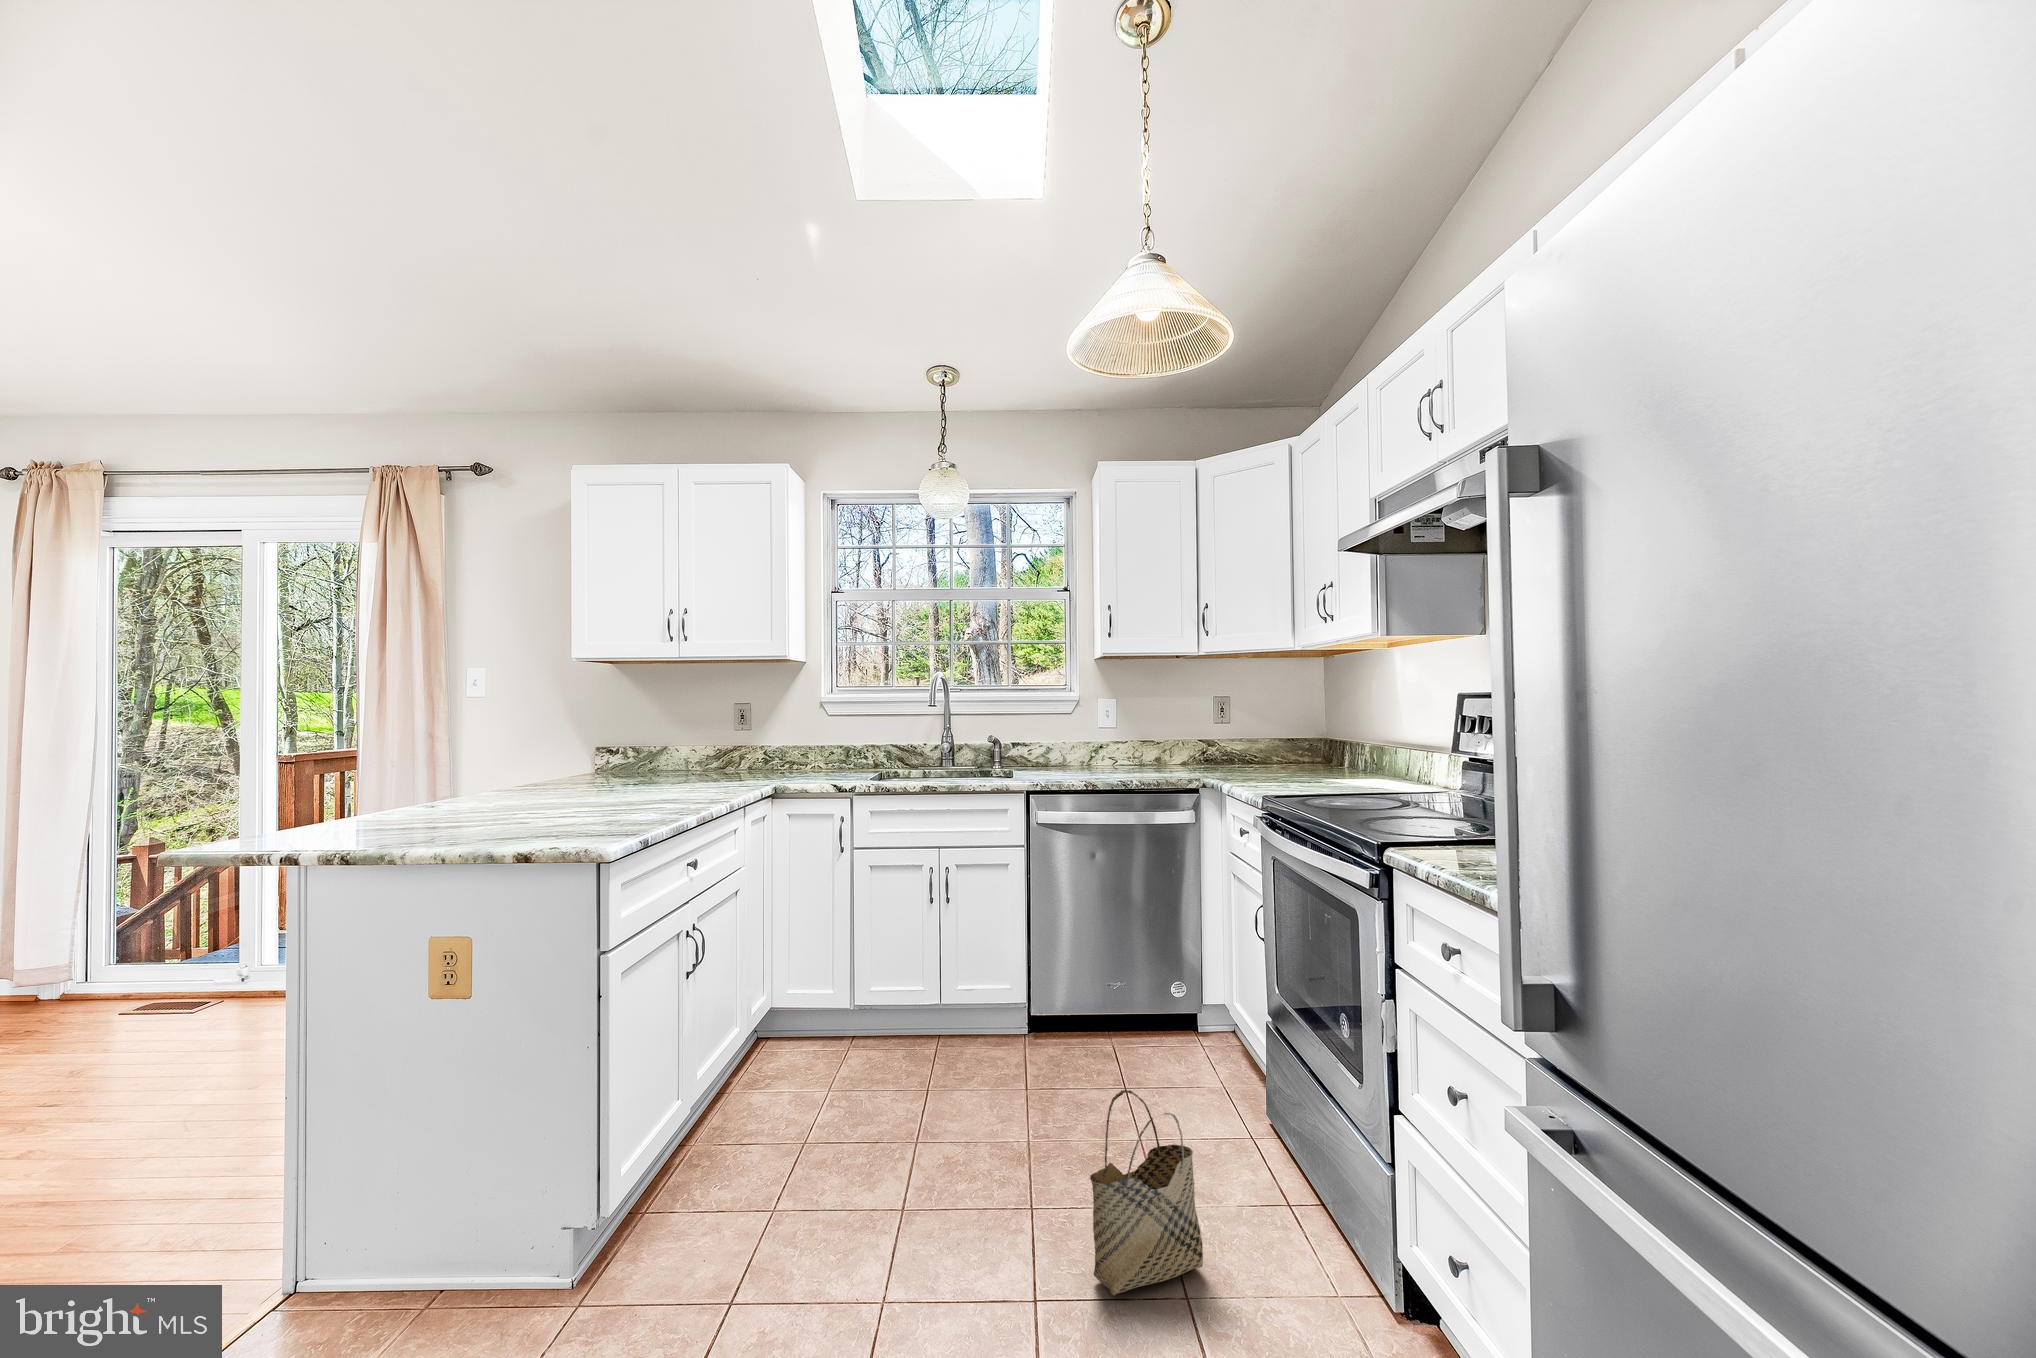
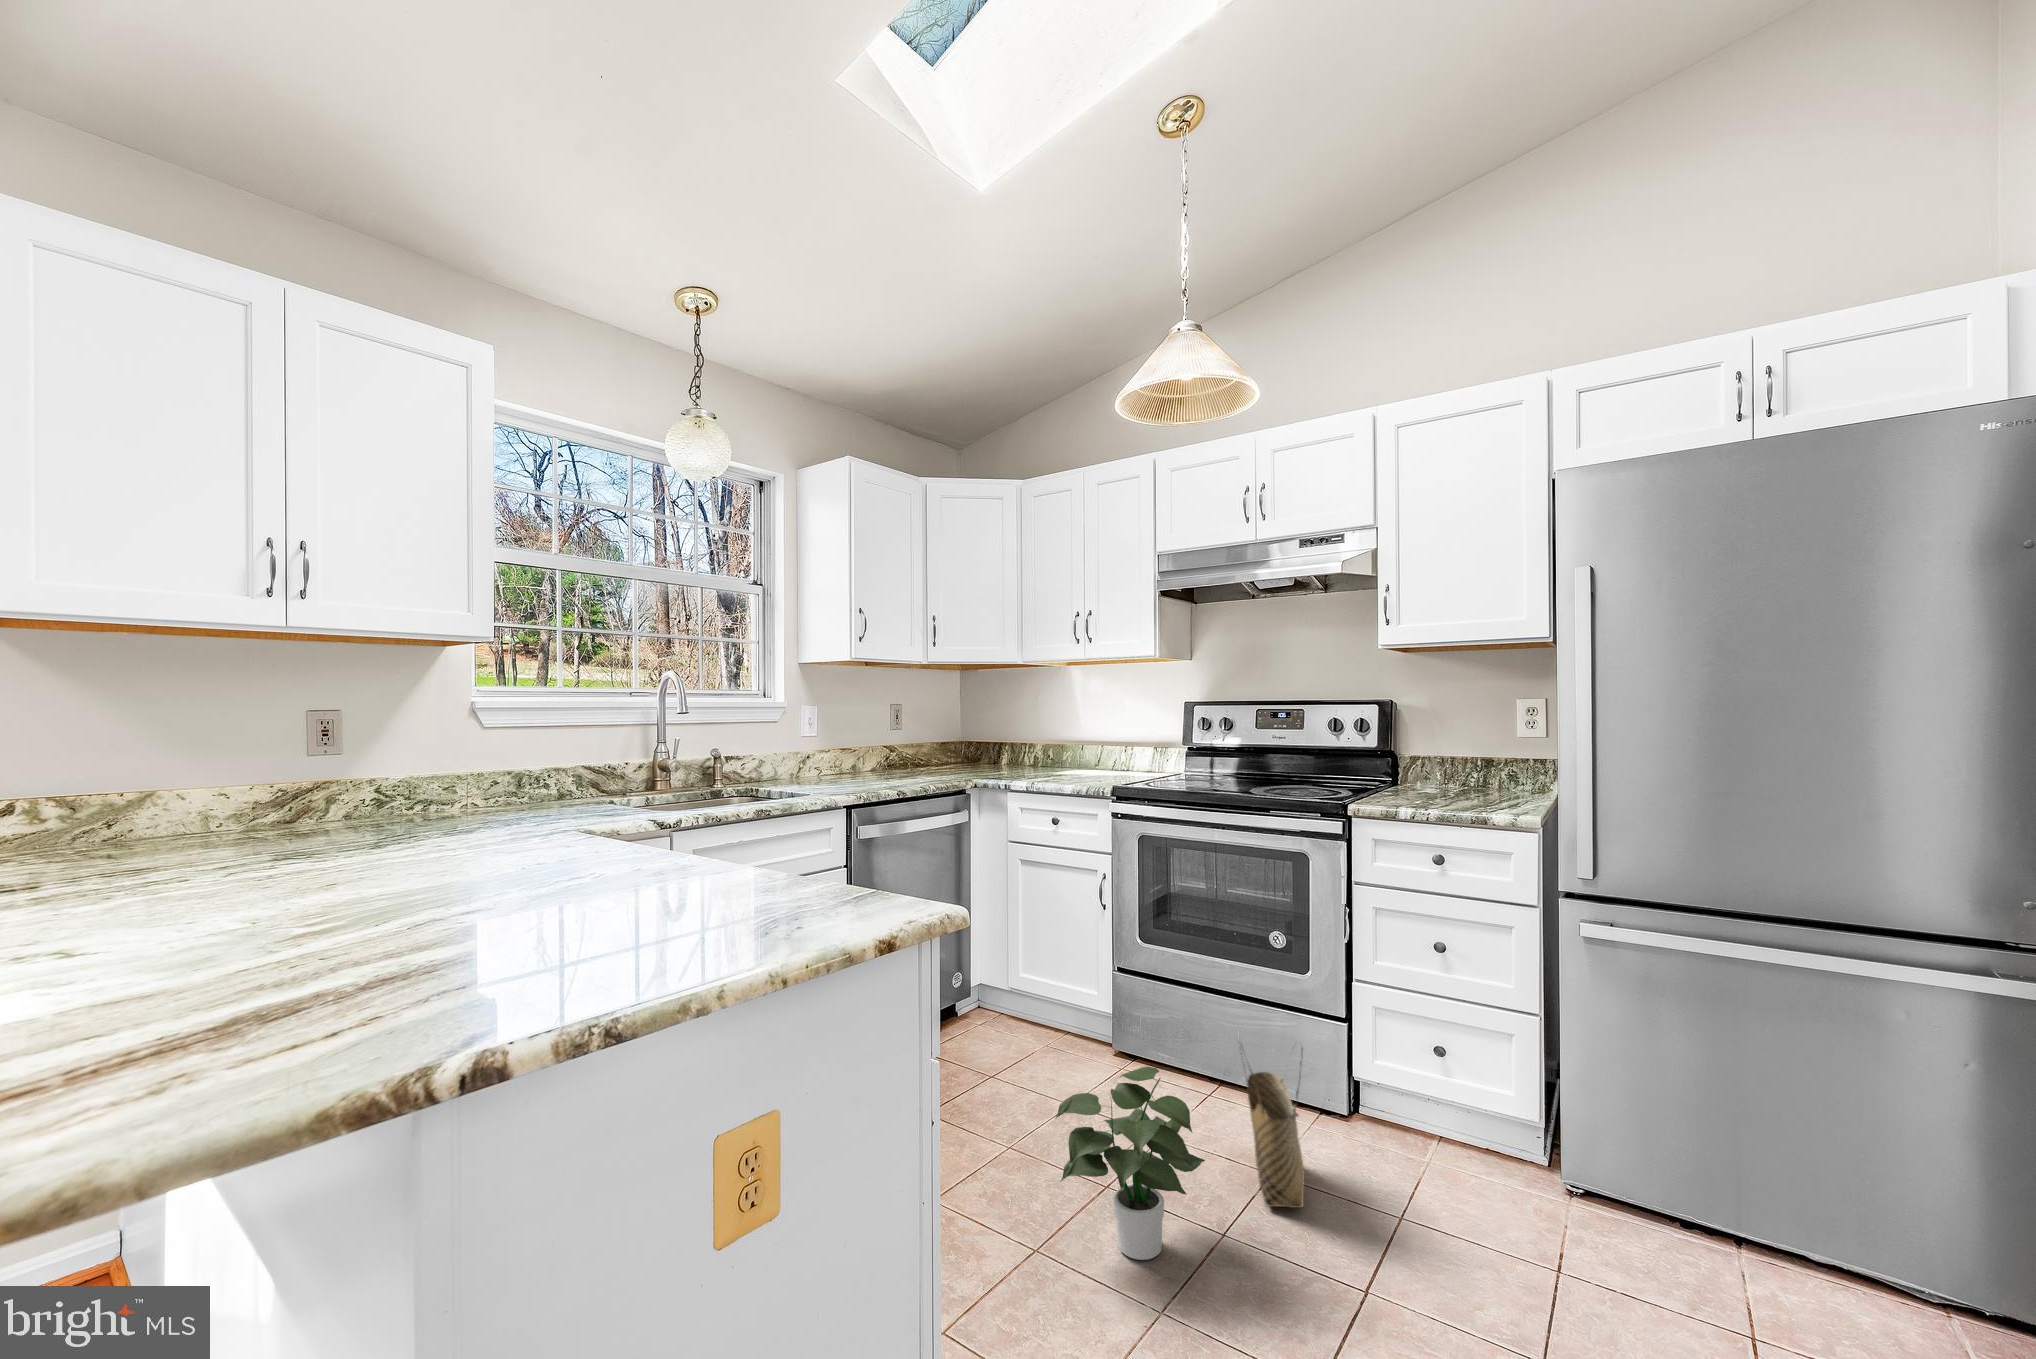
potted plant: none [892,1068,1037,1243] -> present [1055,1067,1205,1260]

